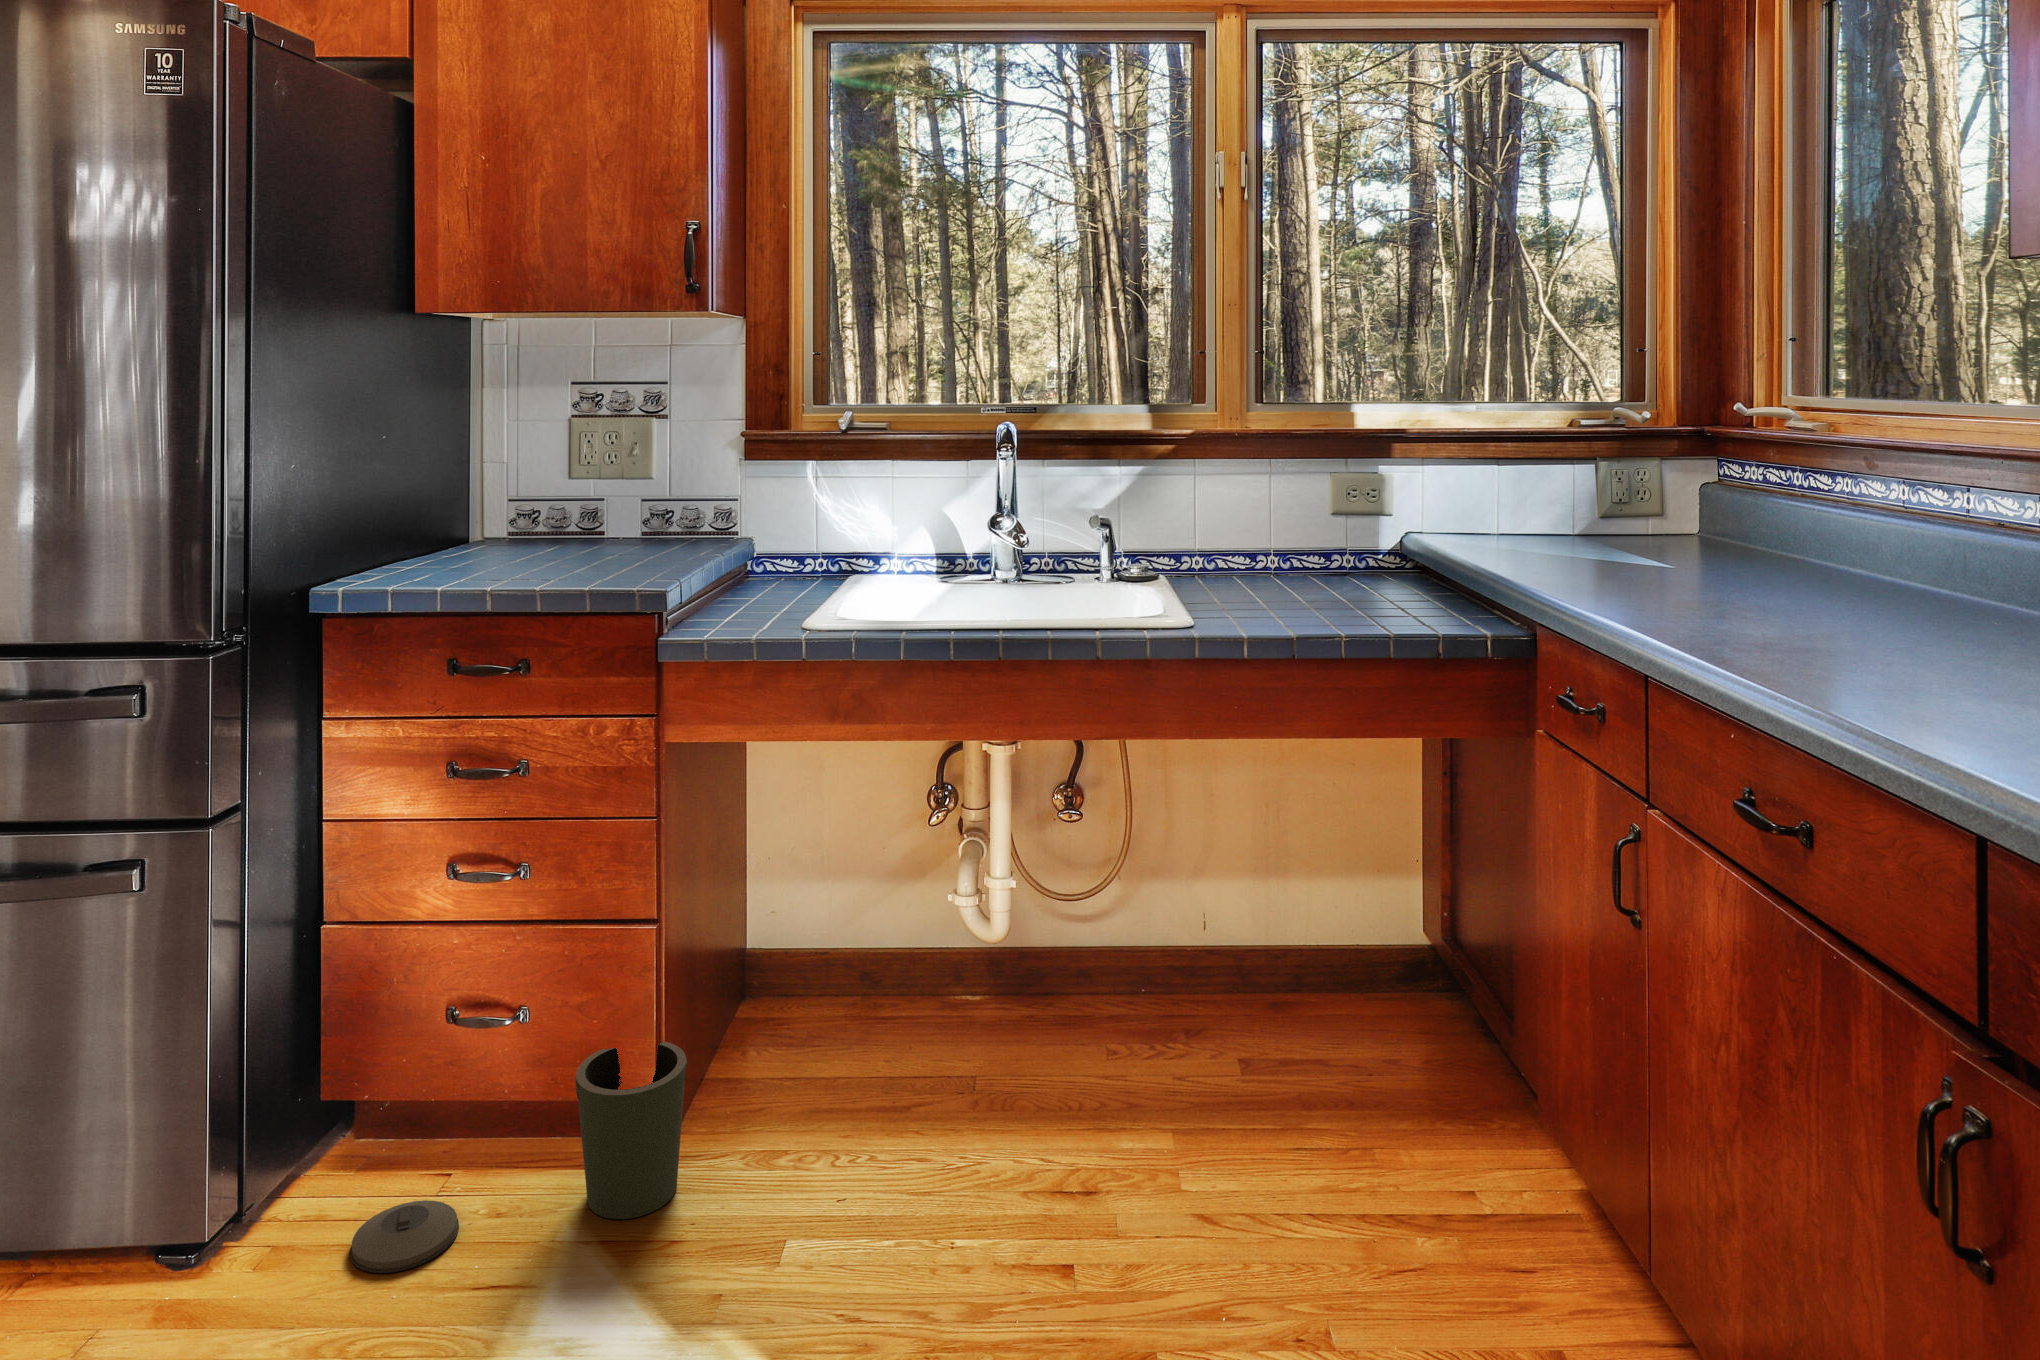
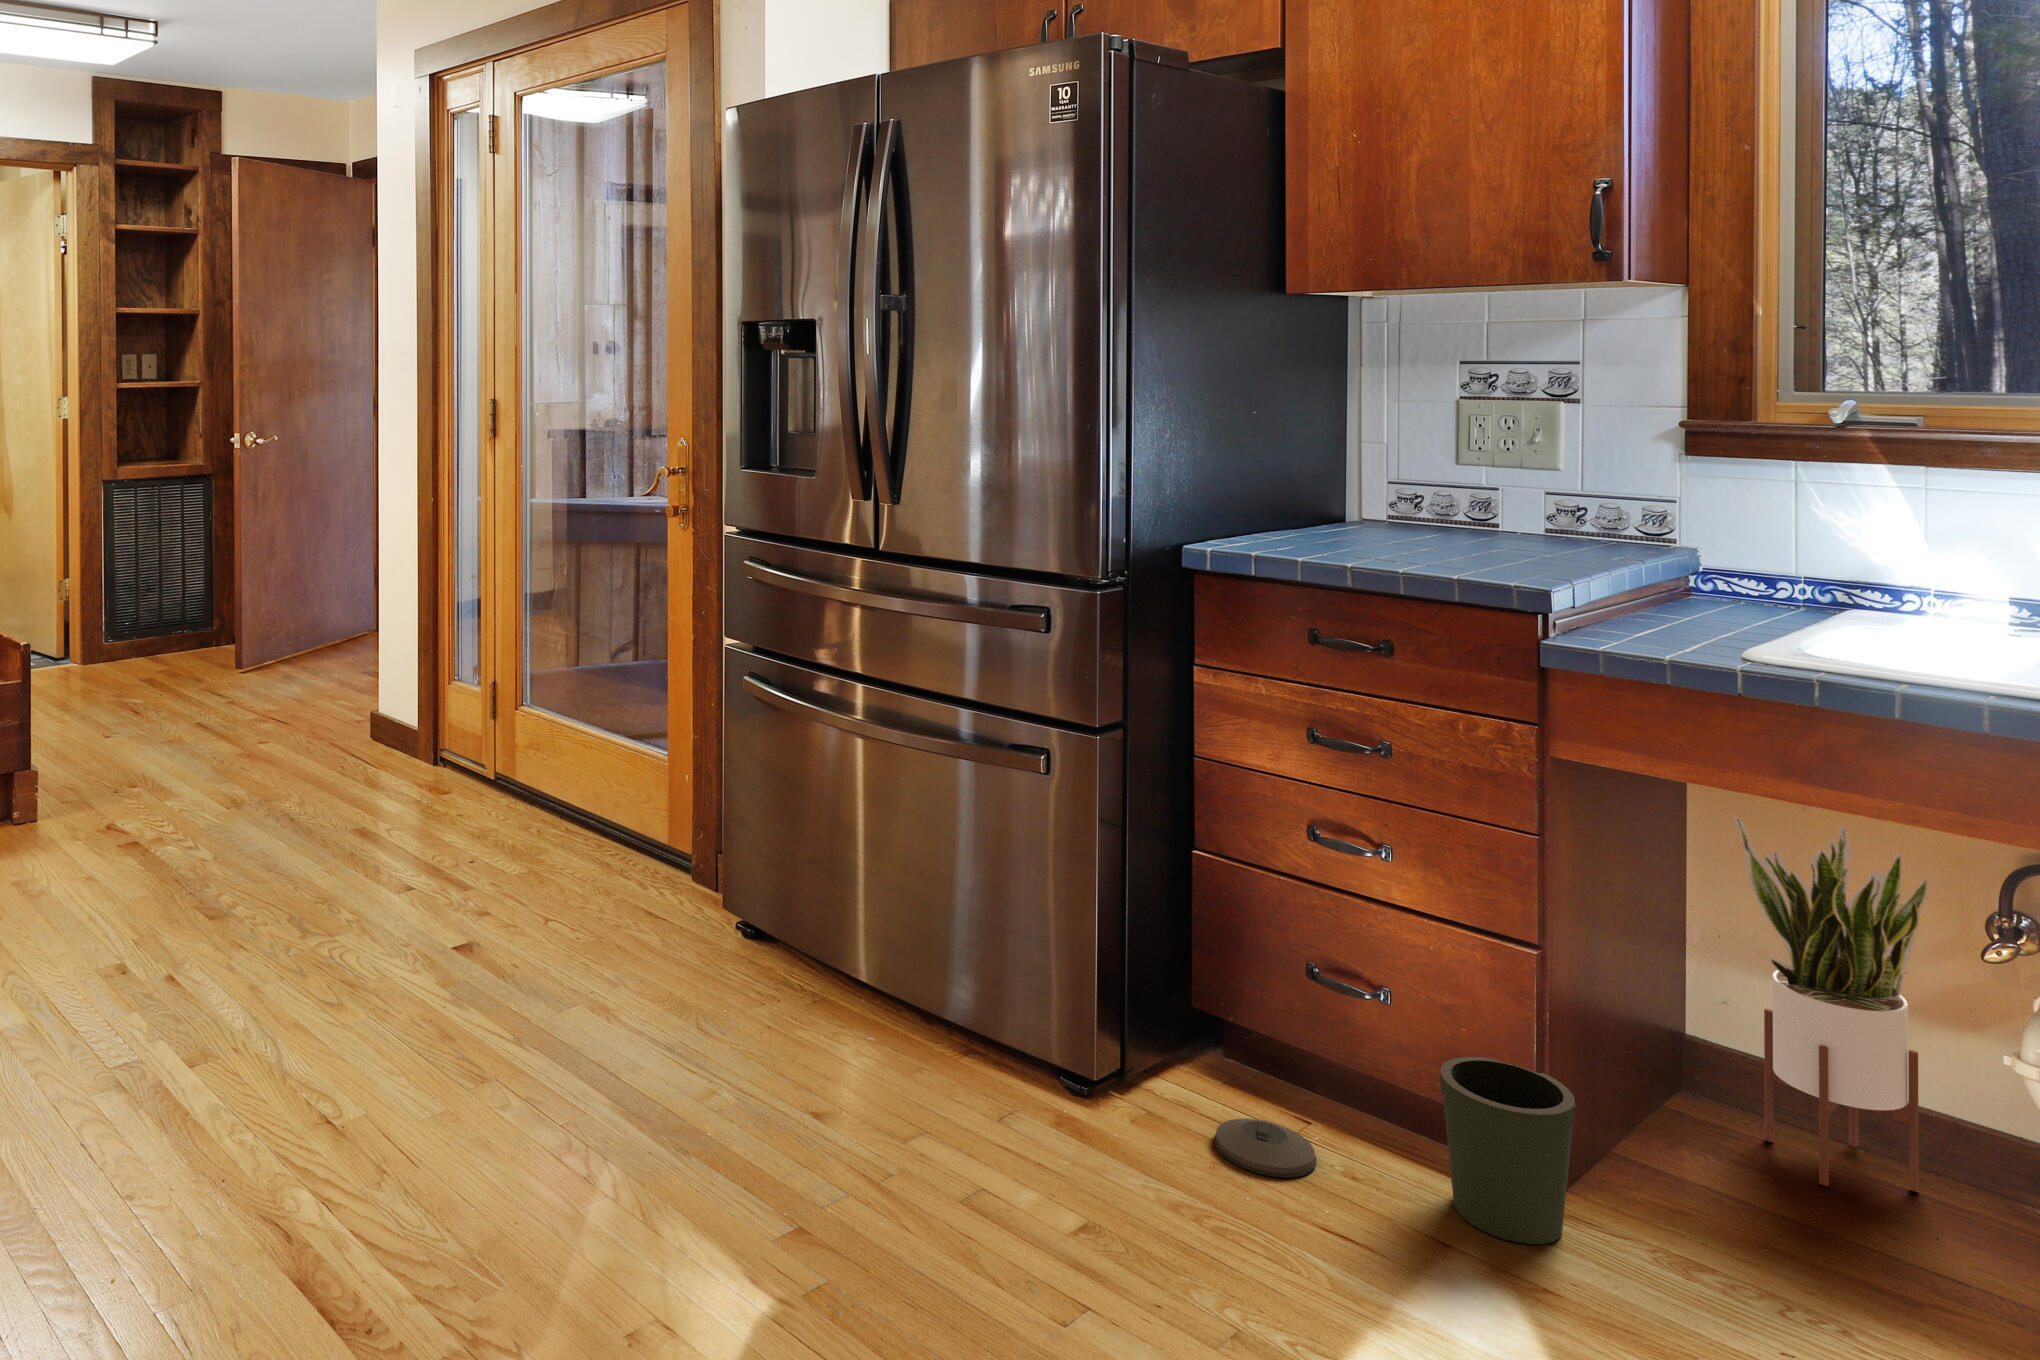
potted plant: none [781,747,896,1042] -> present [1733,814,1929,1192]

